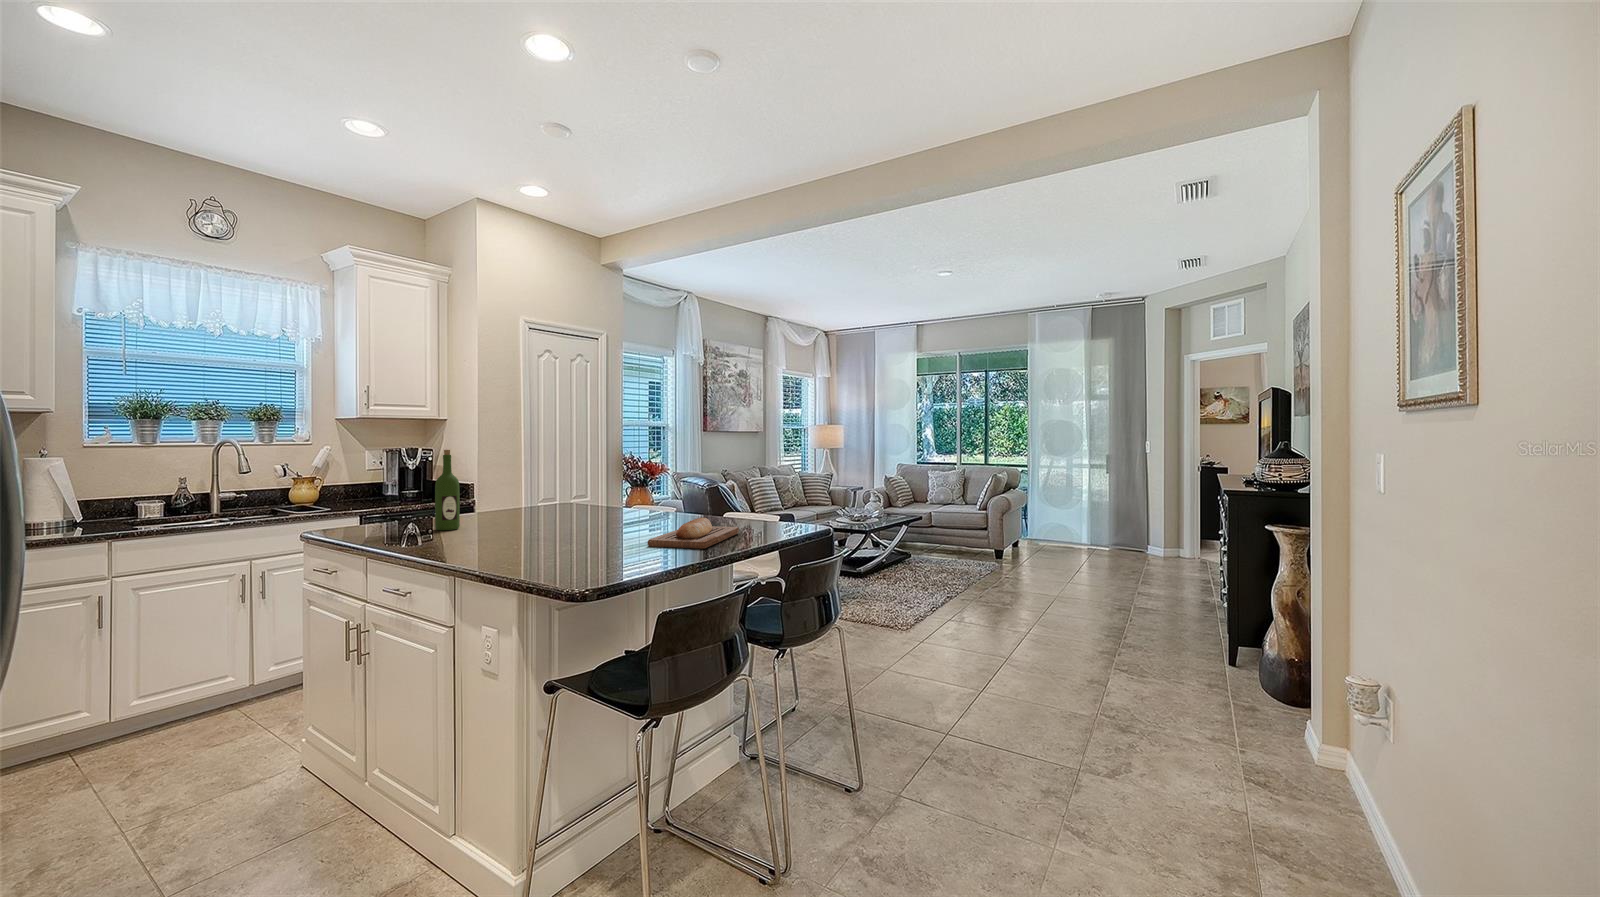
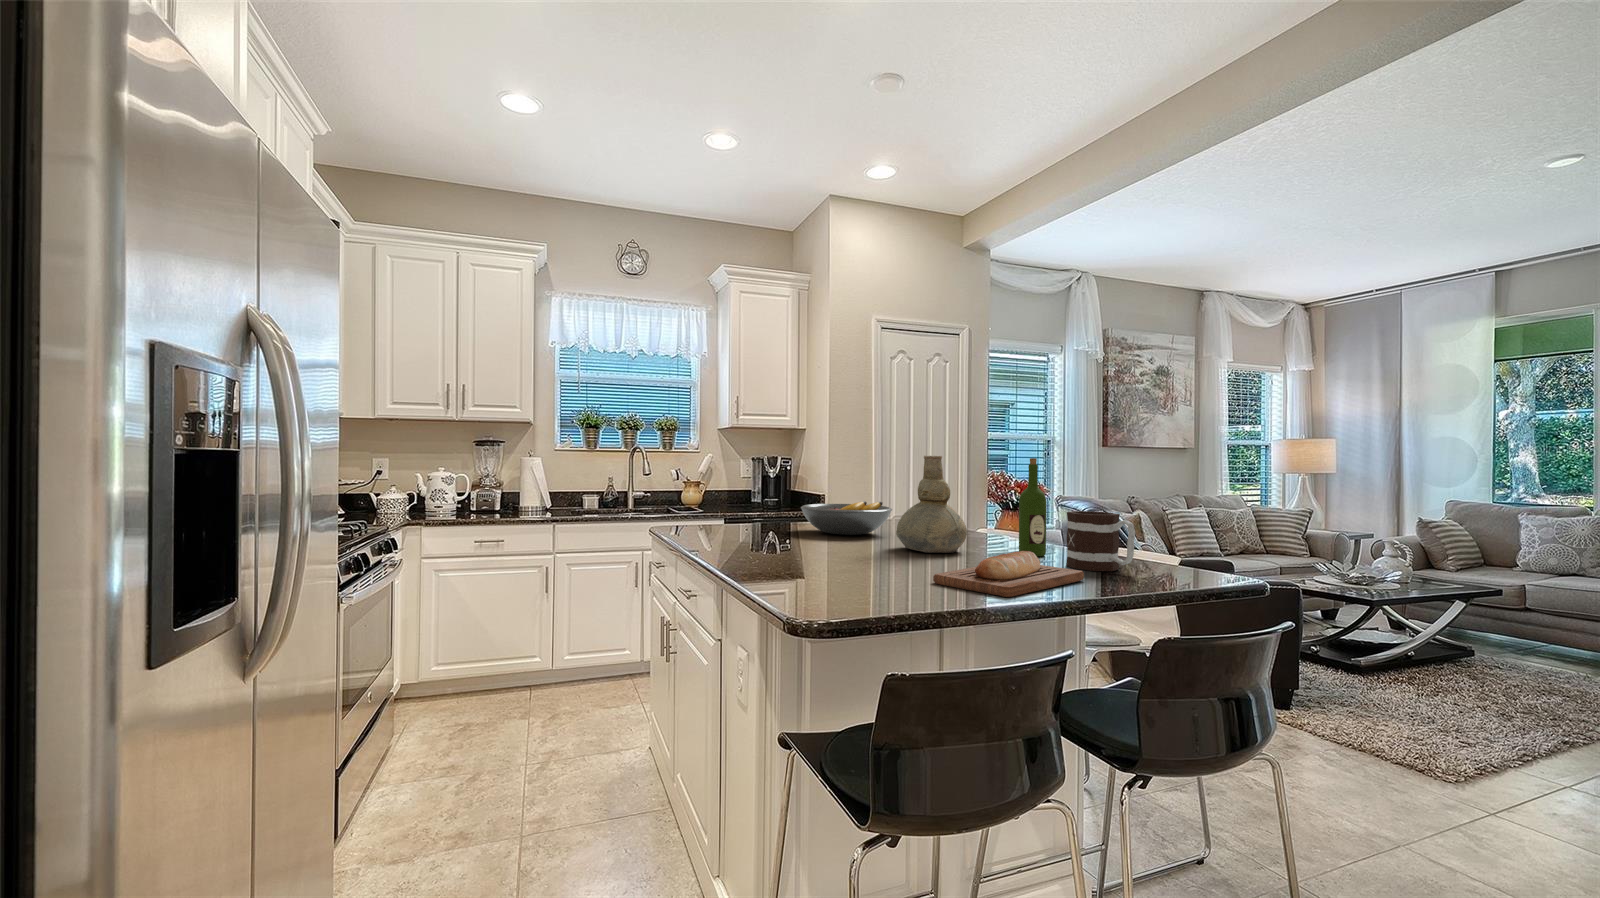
wine bottle: present [435,450,460,530] -> present [1019,458,1046,556]
vase: none [590,450,647,526] -> present [896,456,967,553]
mug: none [720,487,764,527] -> present [1066,511,1135,571]
fruit bowl: none [487,489,575,519] -> present [801,501,892,535]

